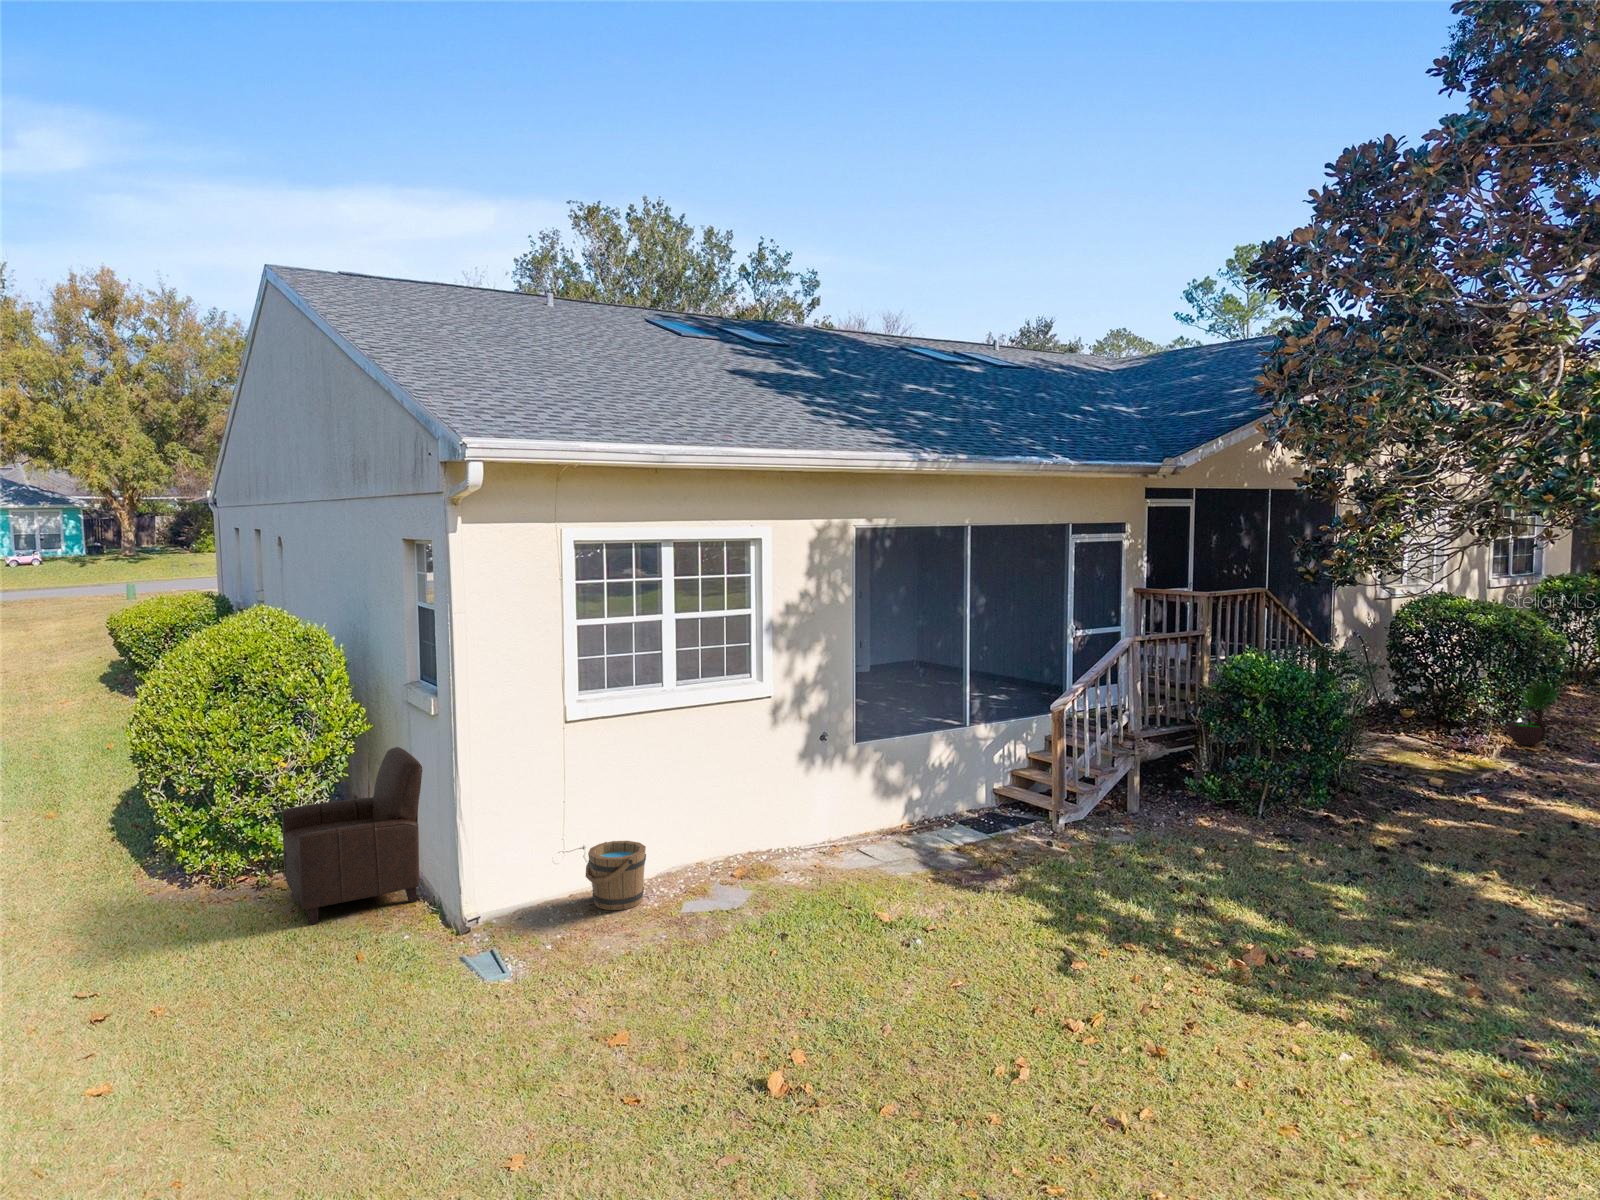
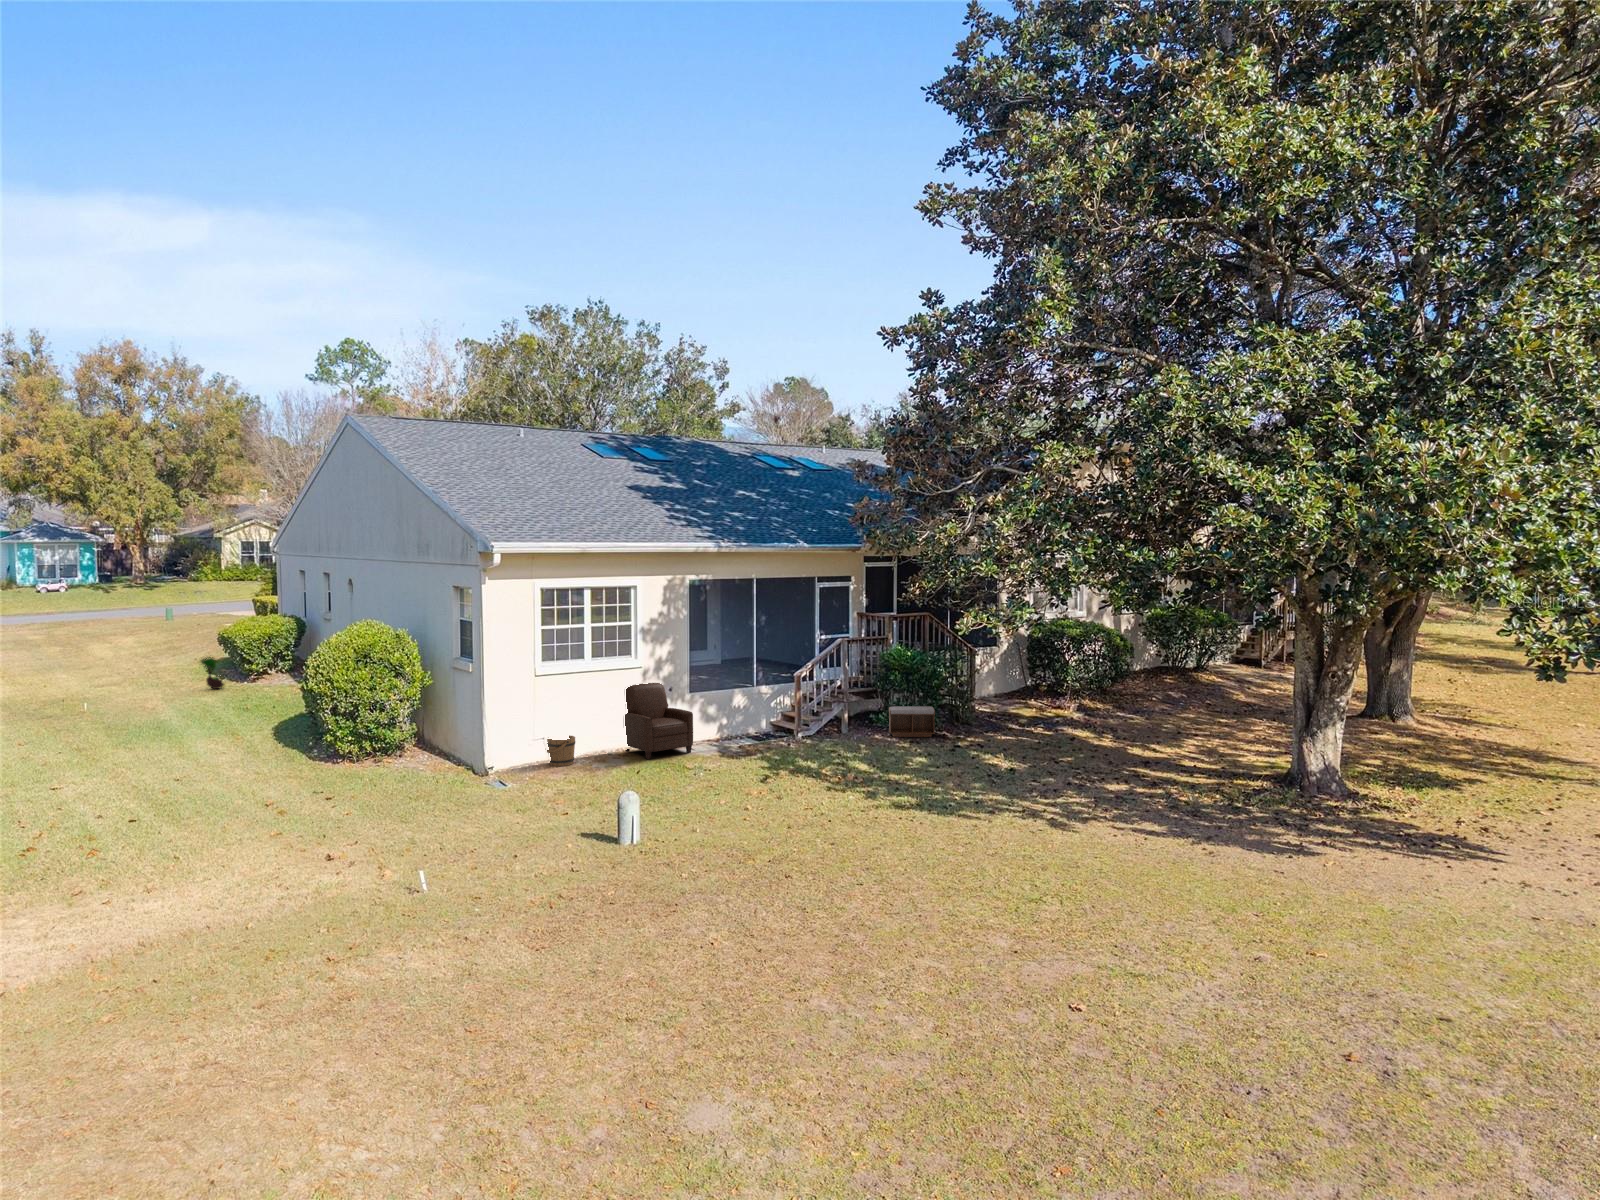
potted tree: present [1508,680,1558,745] -> present [201,657,224,689]
chair: present [282,747,422,925] -> present [625,683,693,759]
bench: none [1226,766,1331,828] -> present [889,706,935,737]

